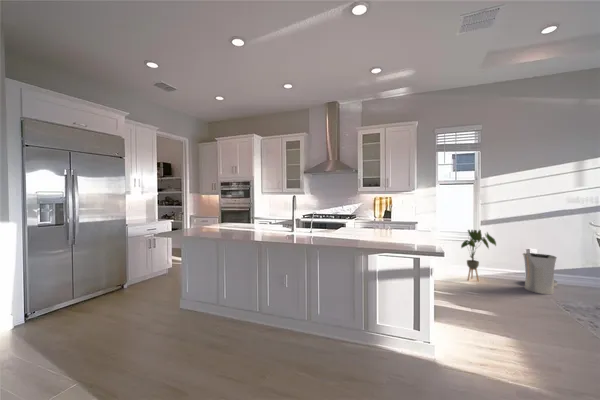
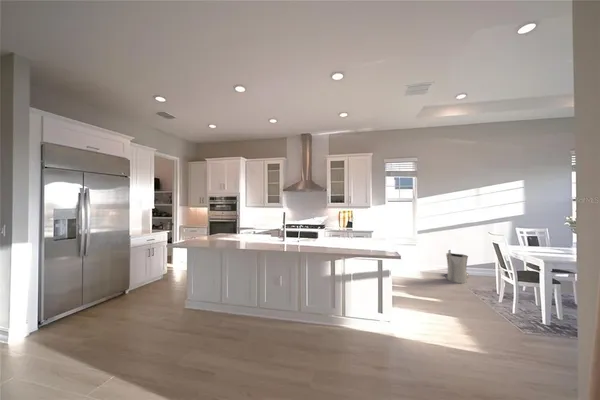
house plant: present [461,230,496,281] -> none [403,236,428,275]

